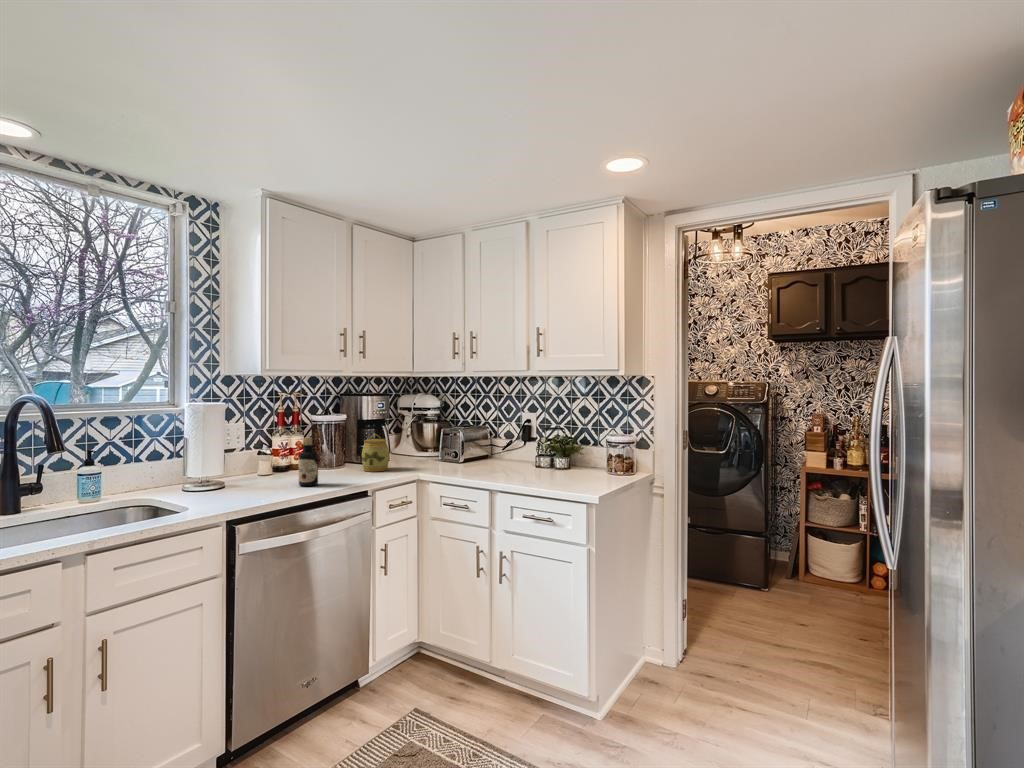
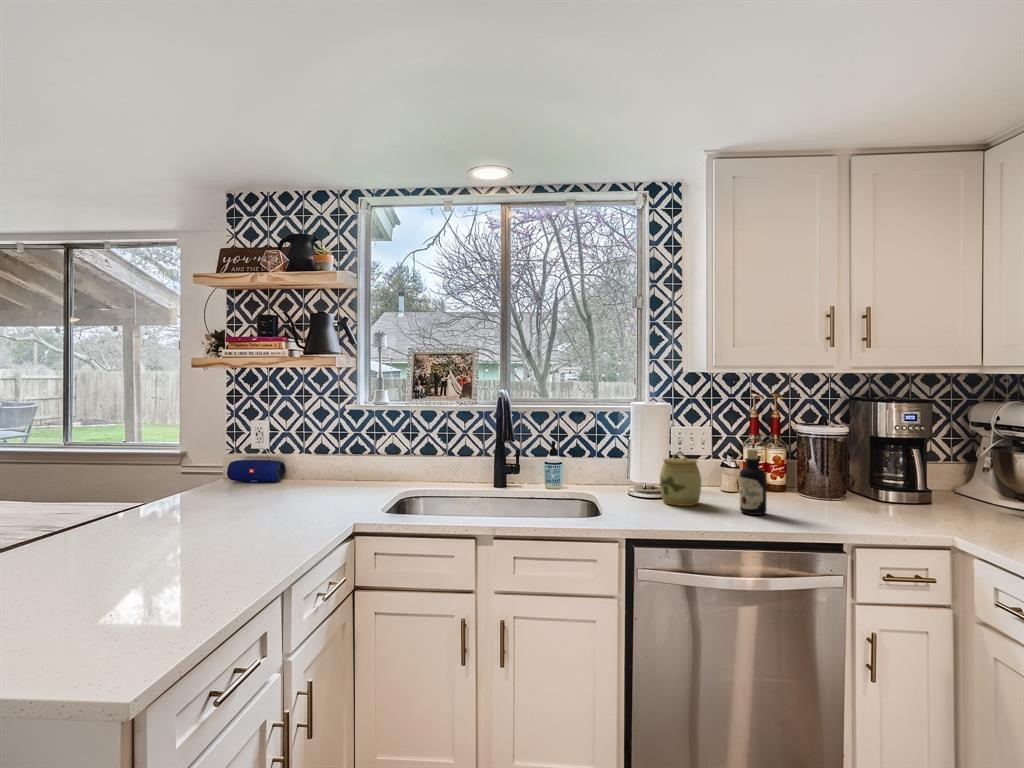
jar: present [362,434,389,472] -> present [660,451,701,506]

